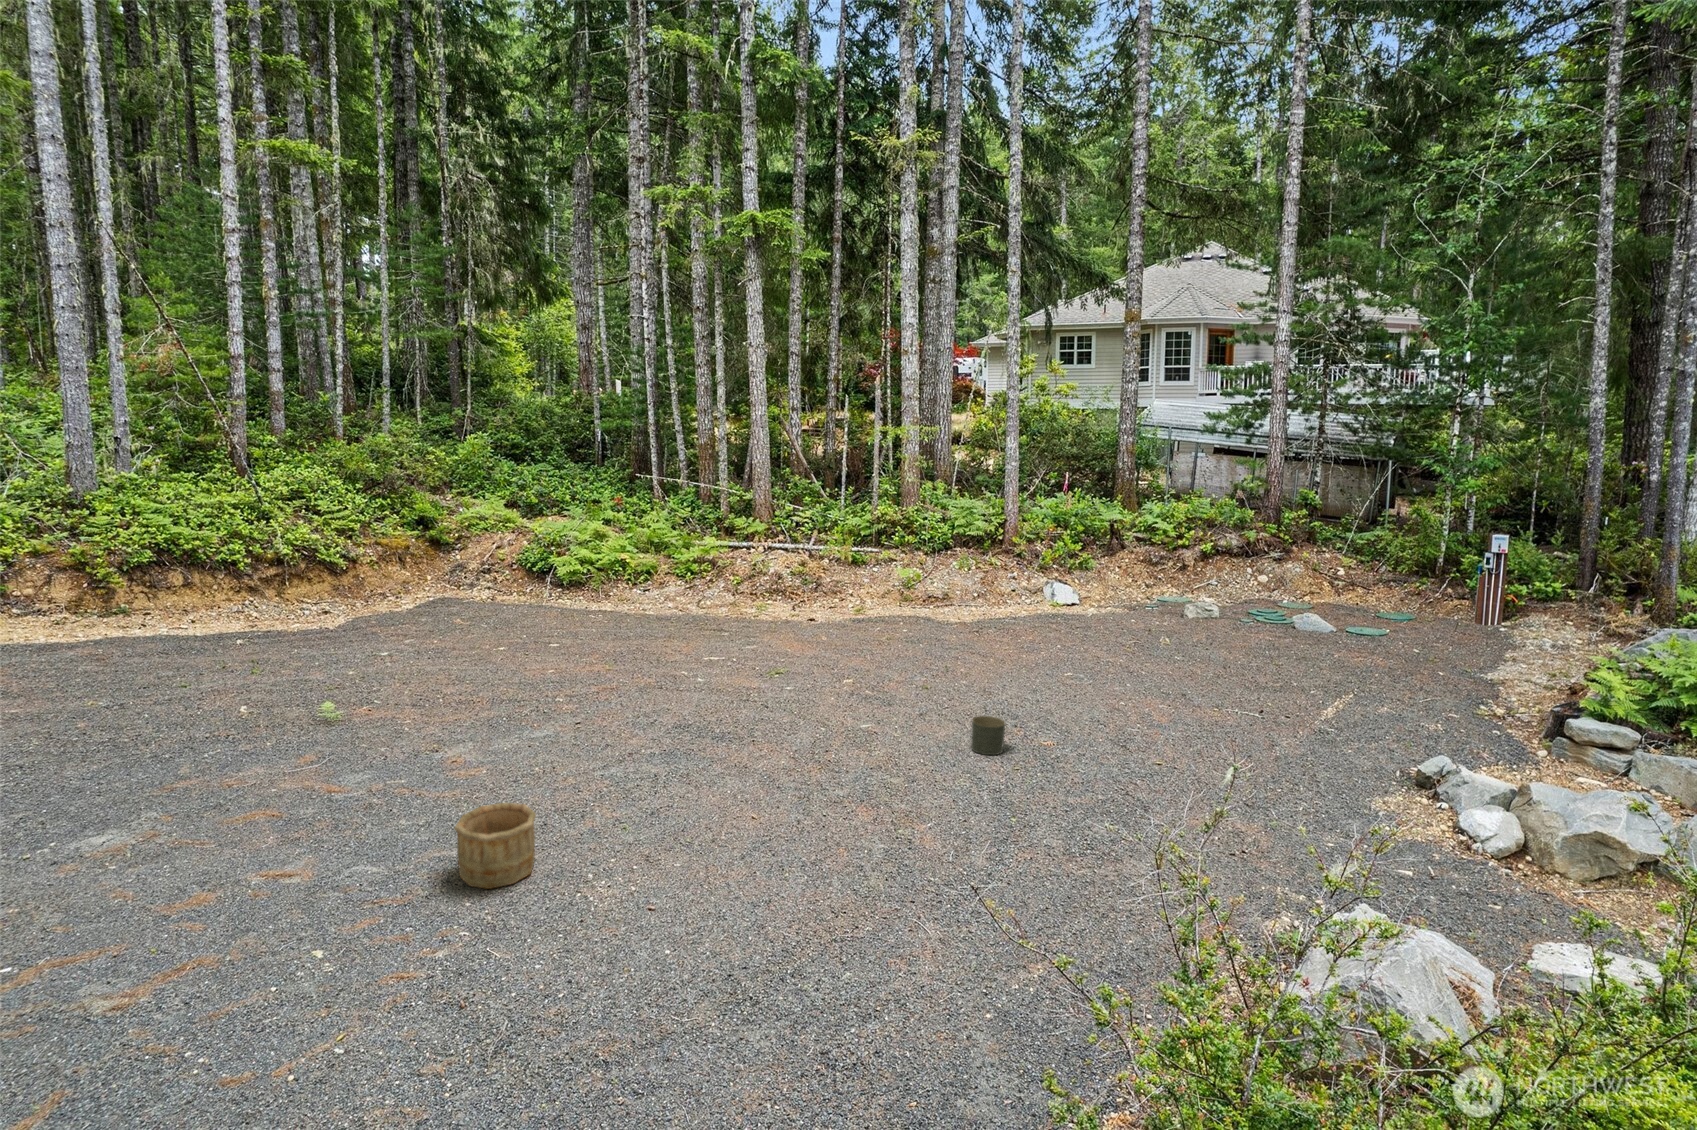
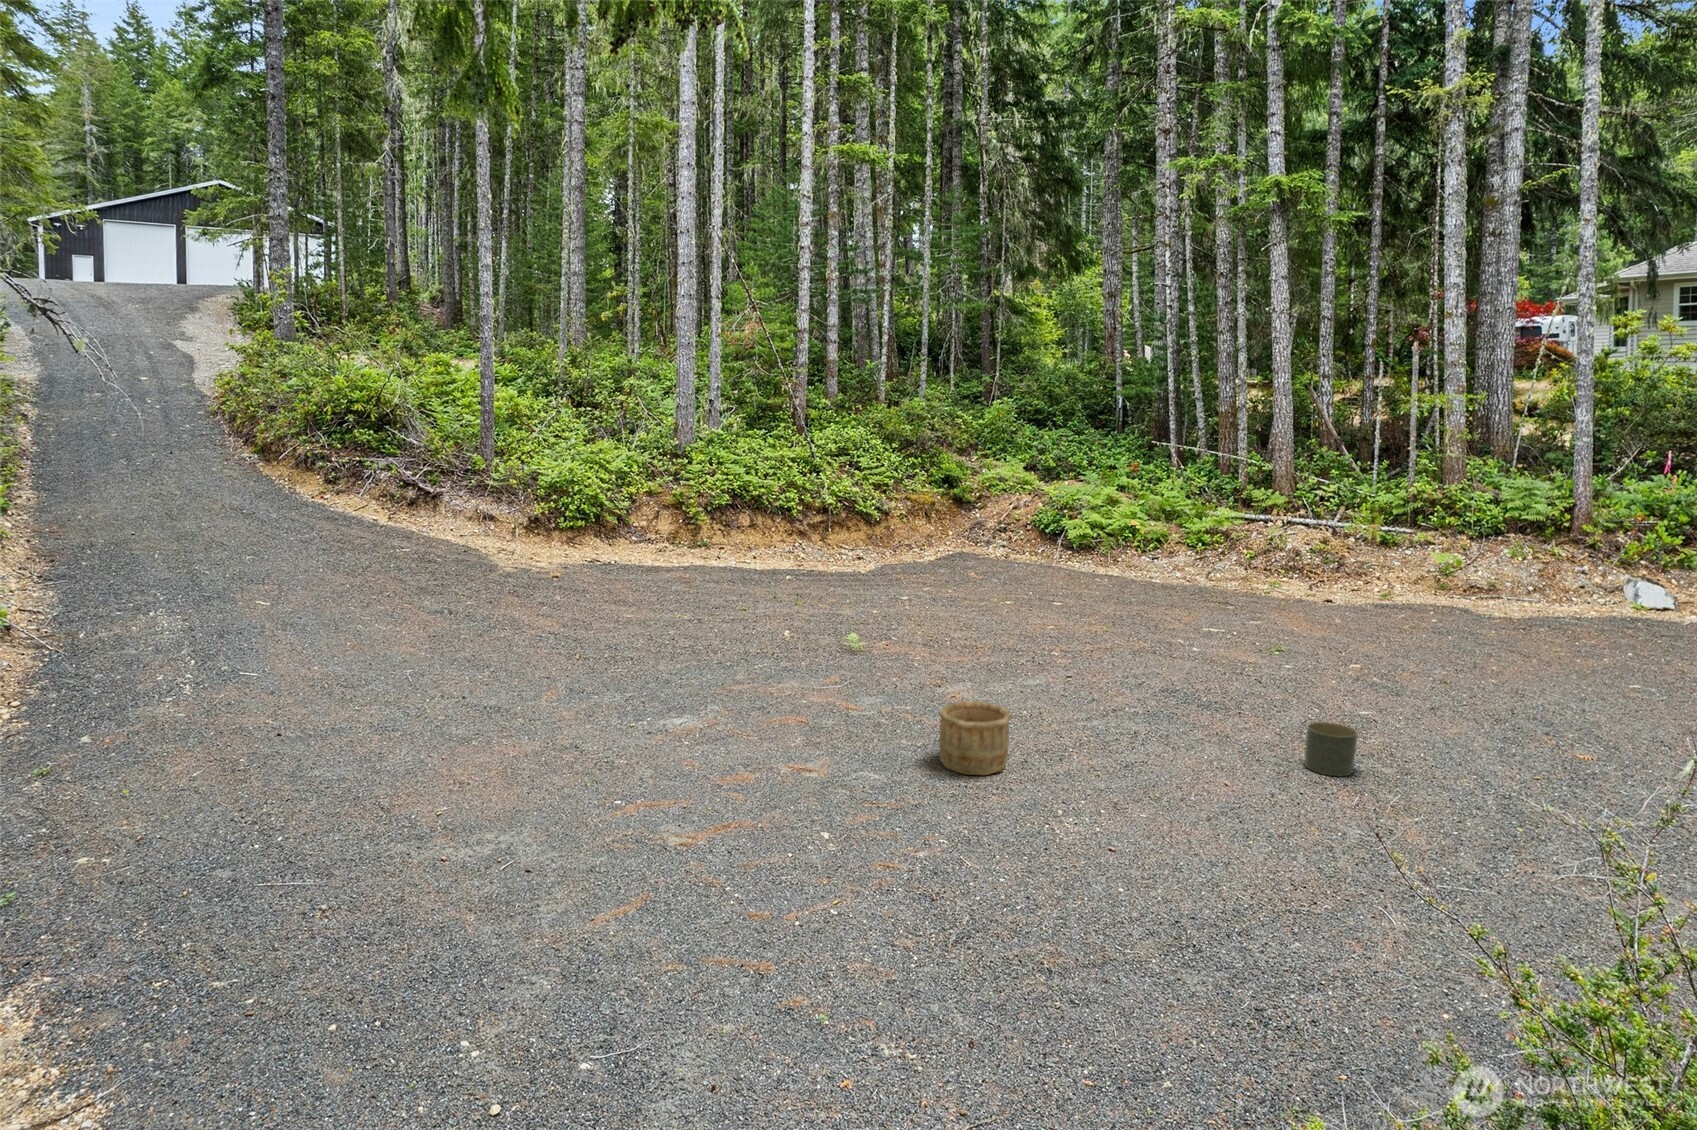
planter: present [971,716,1005,755] -> present [1305,722,1358,776]

